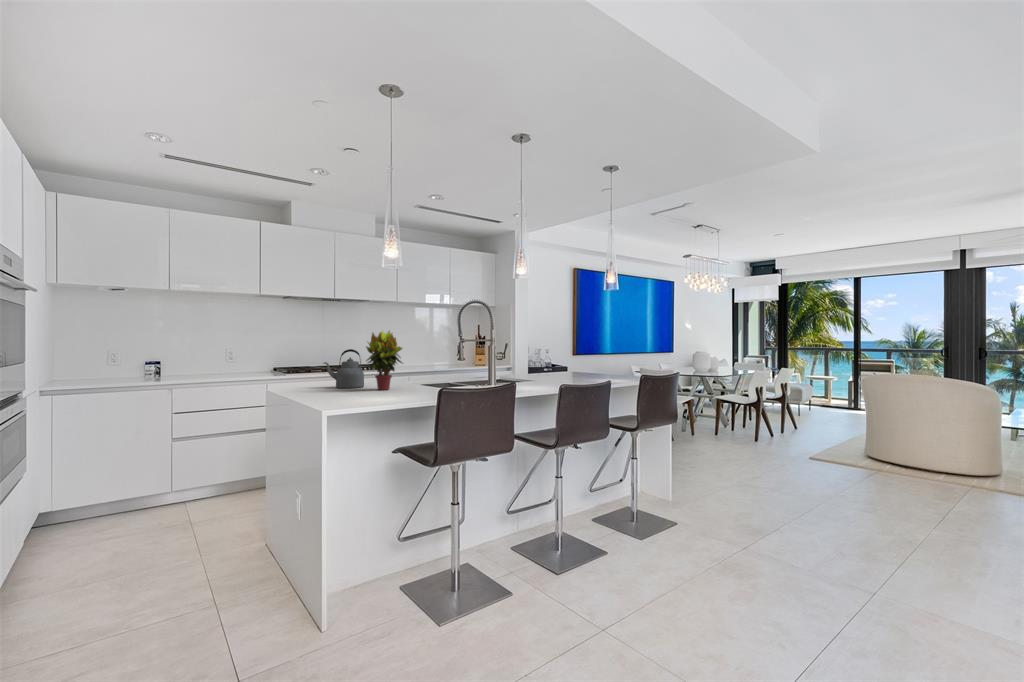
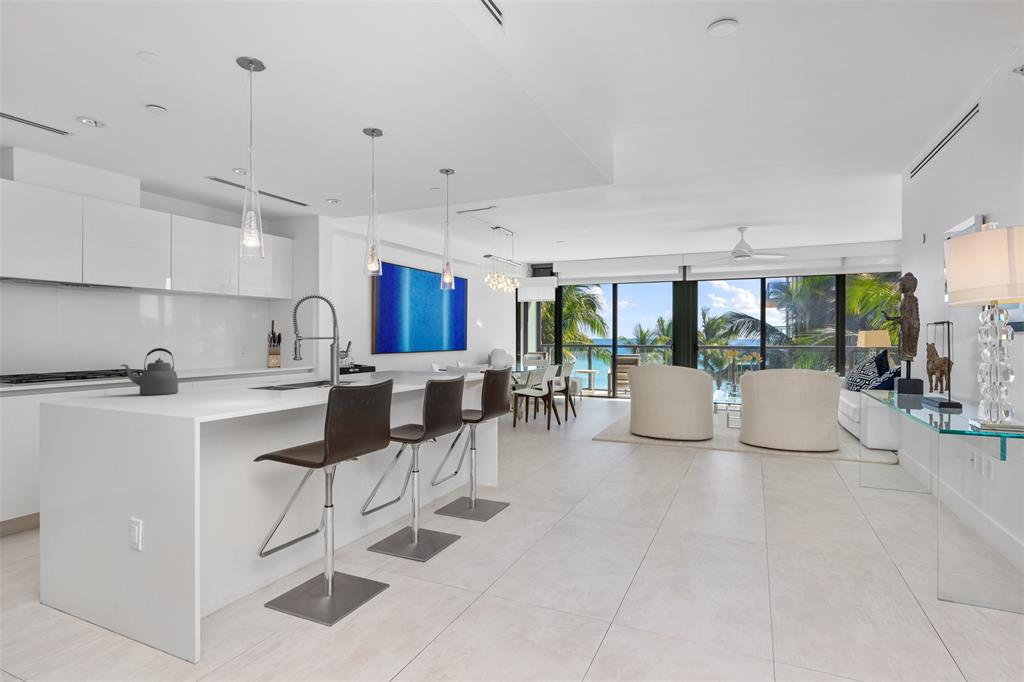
potted plant: present [366,331,402,390] -> none [188,326,239,394]

